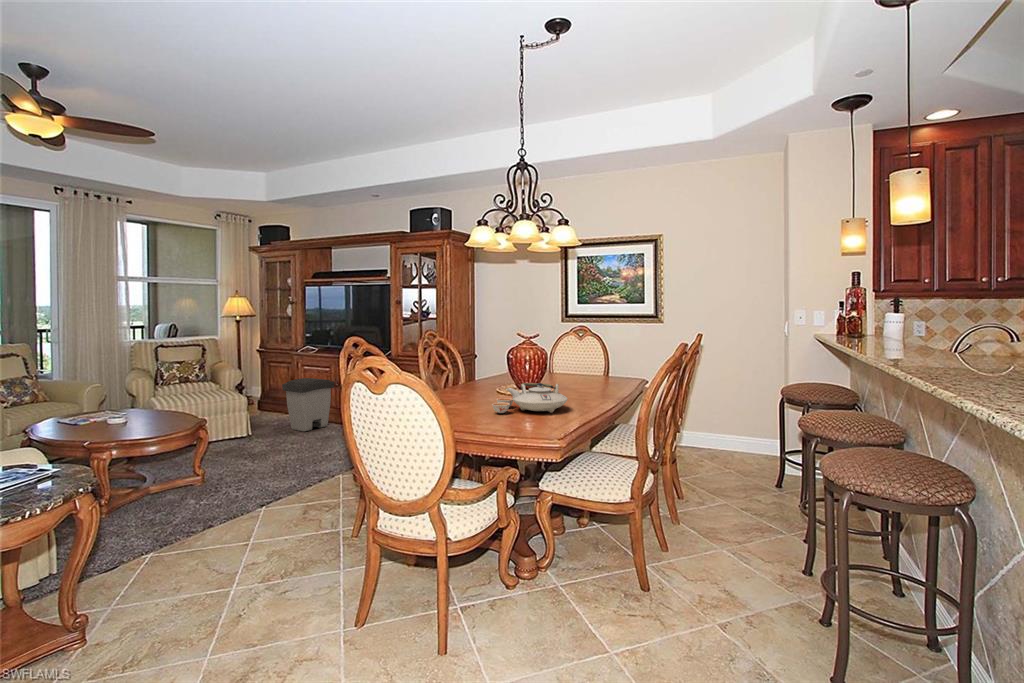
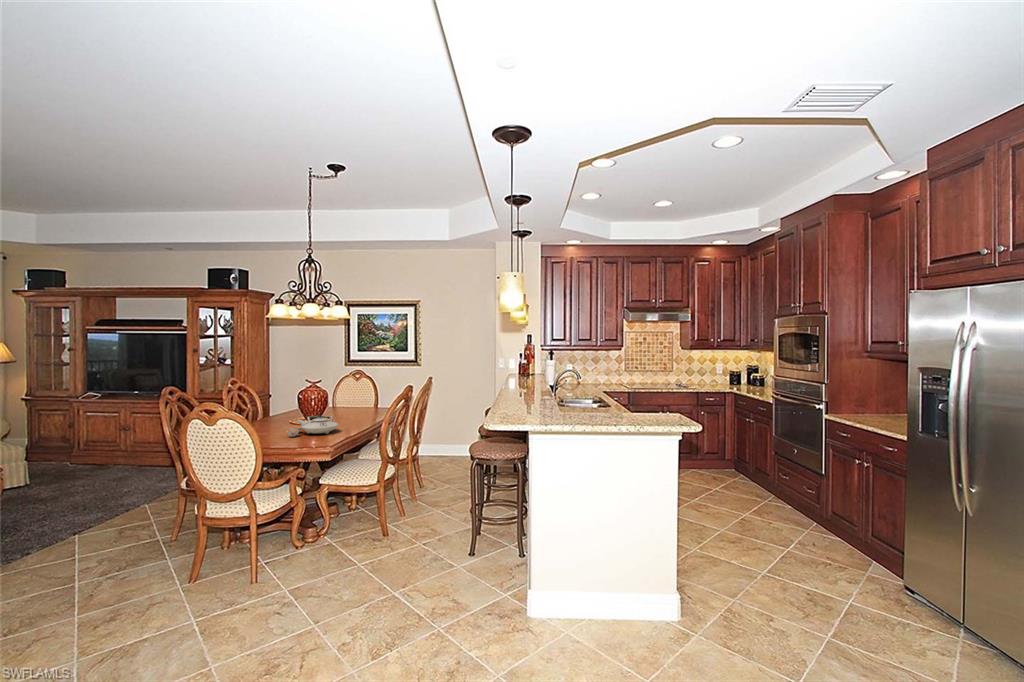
trash can: present [282,378,334,431] -> none [62,422,122,474]

